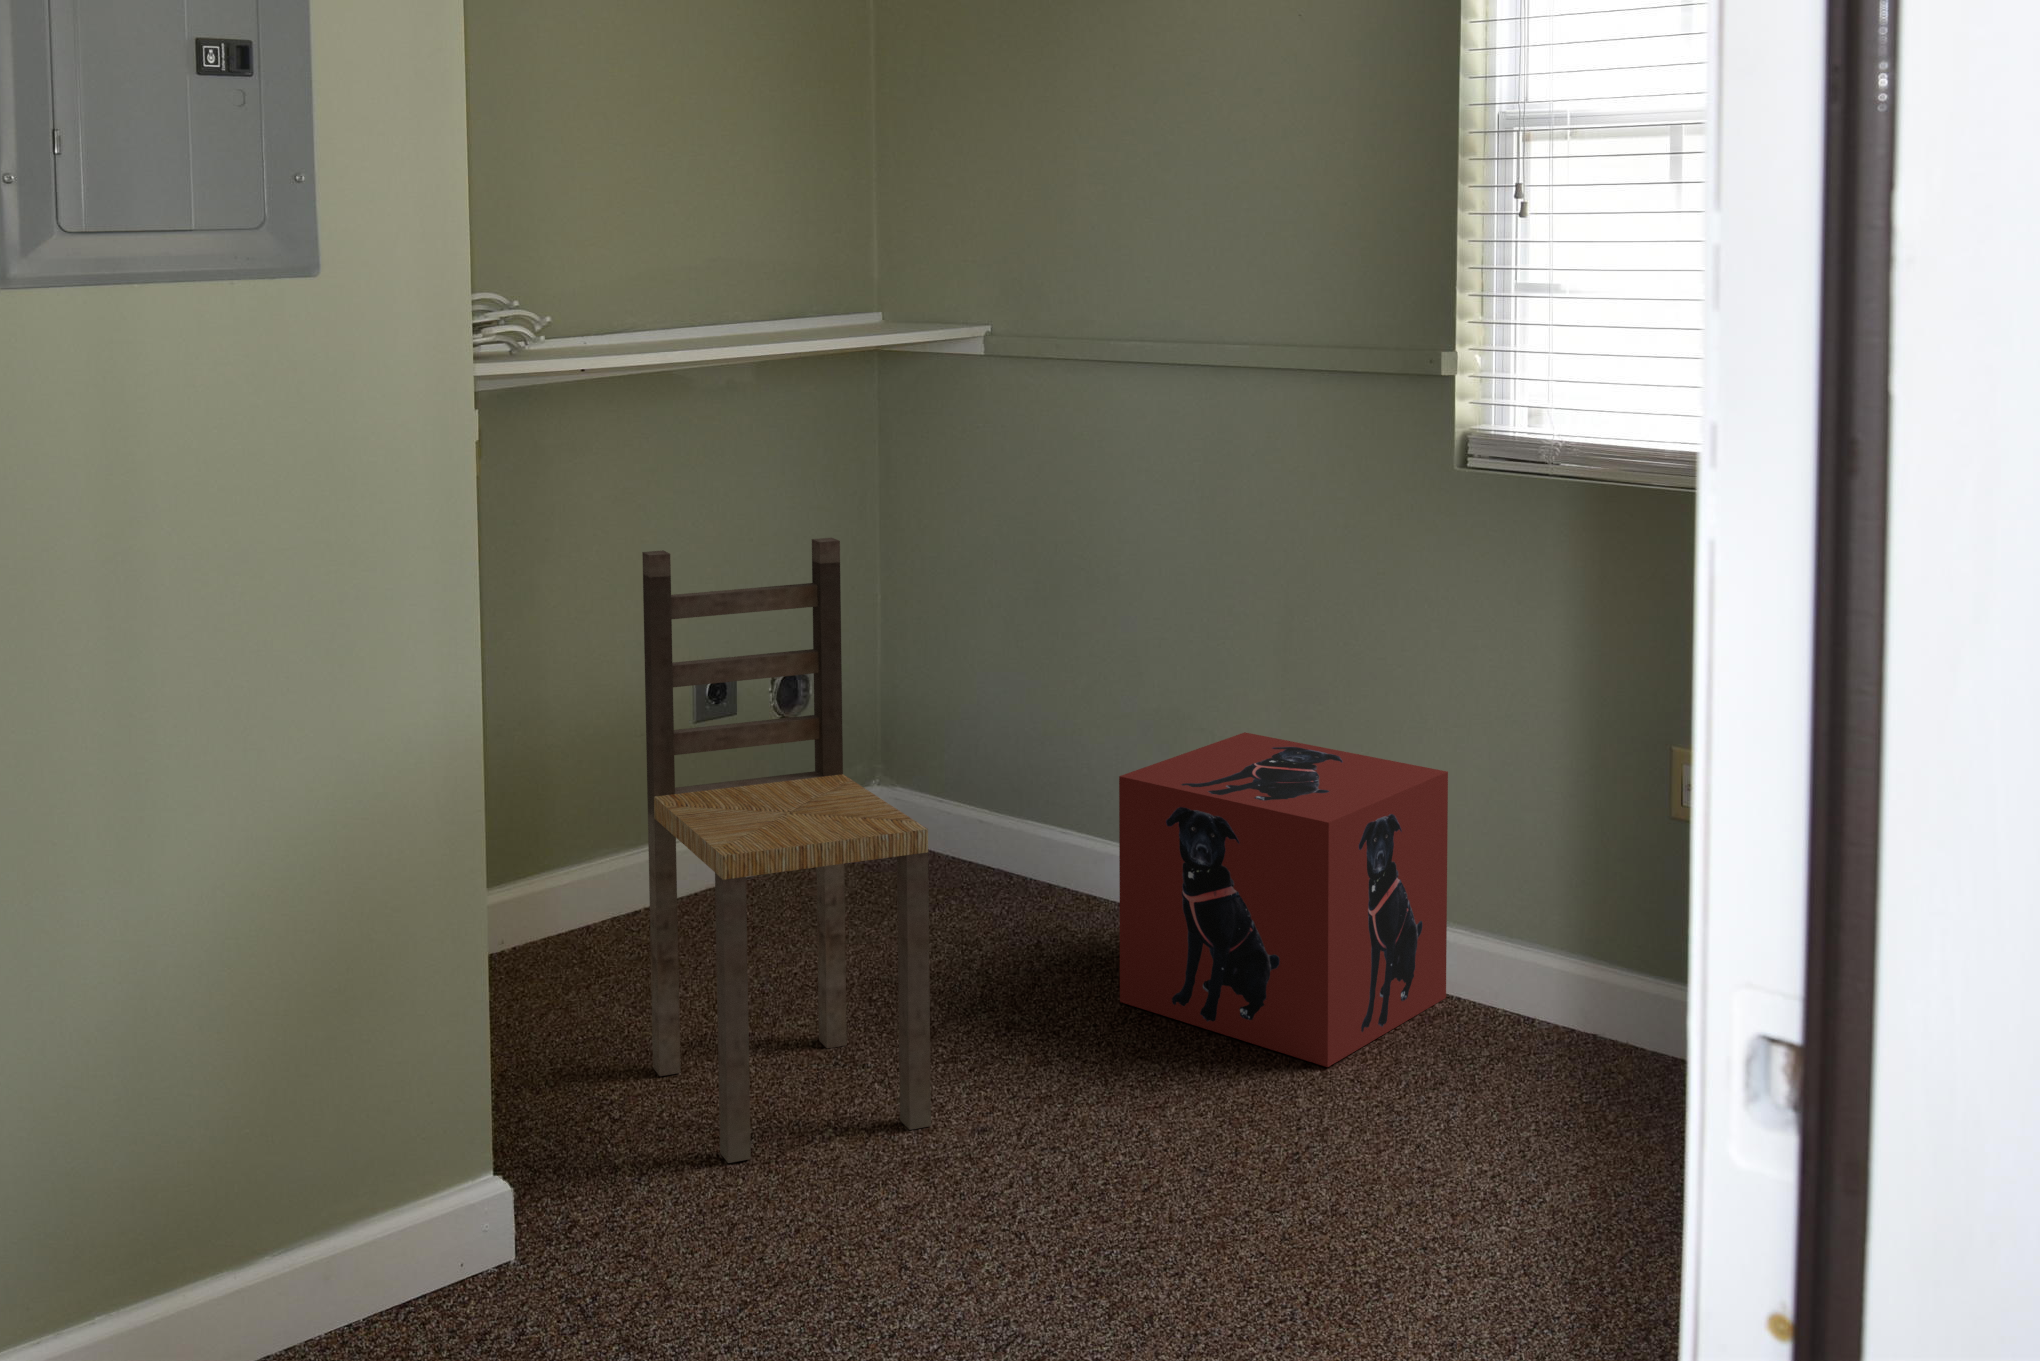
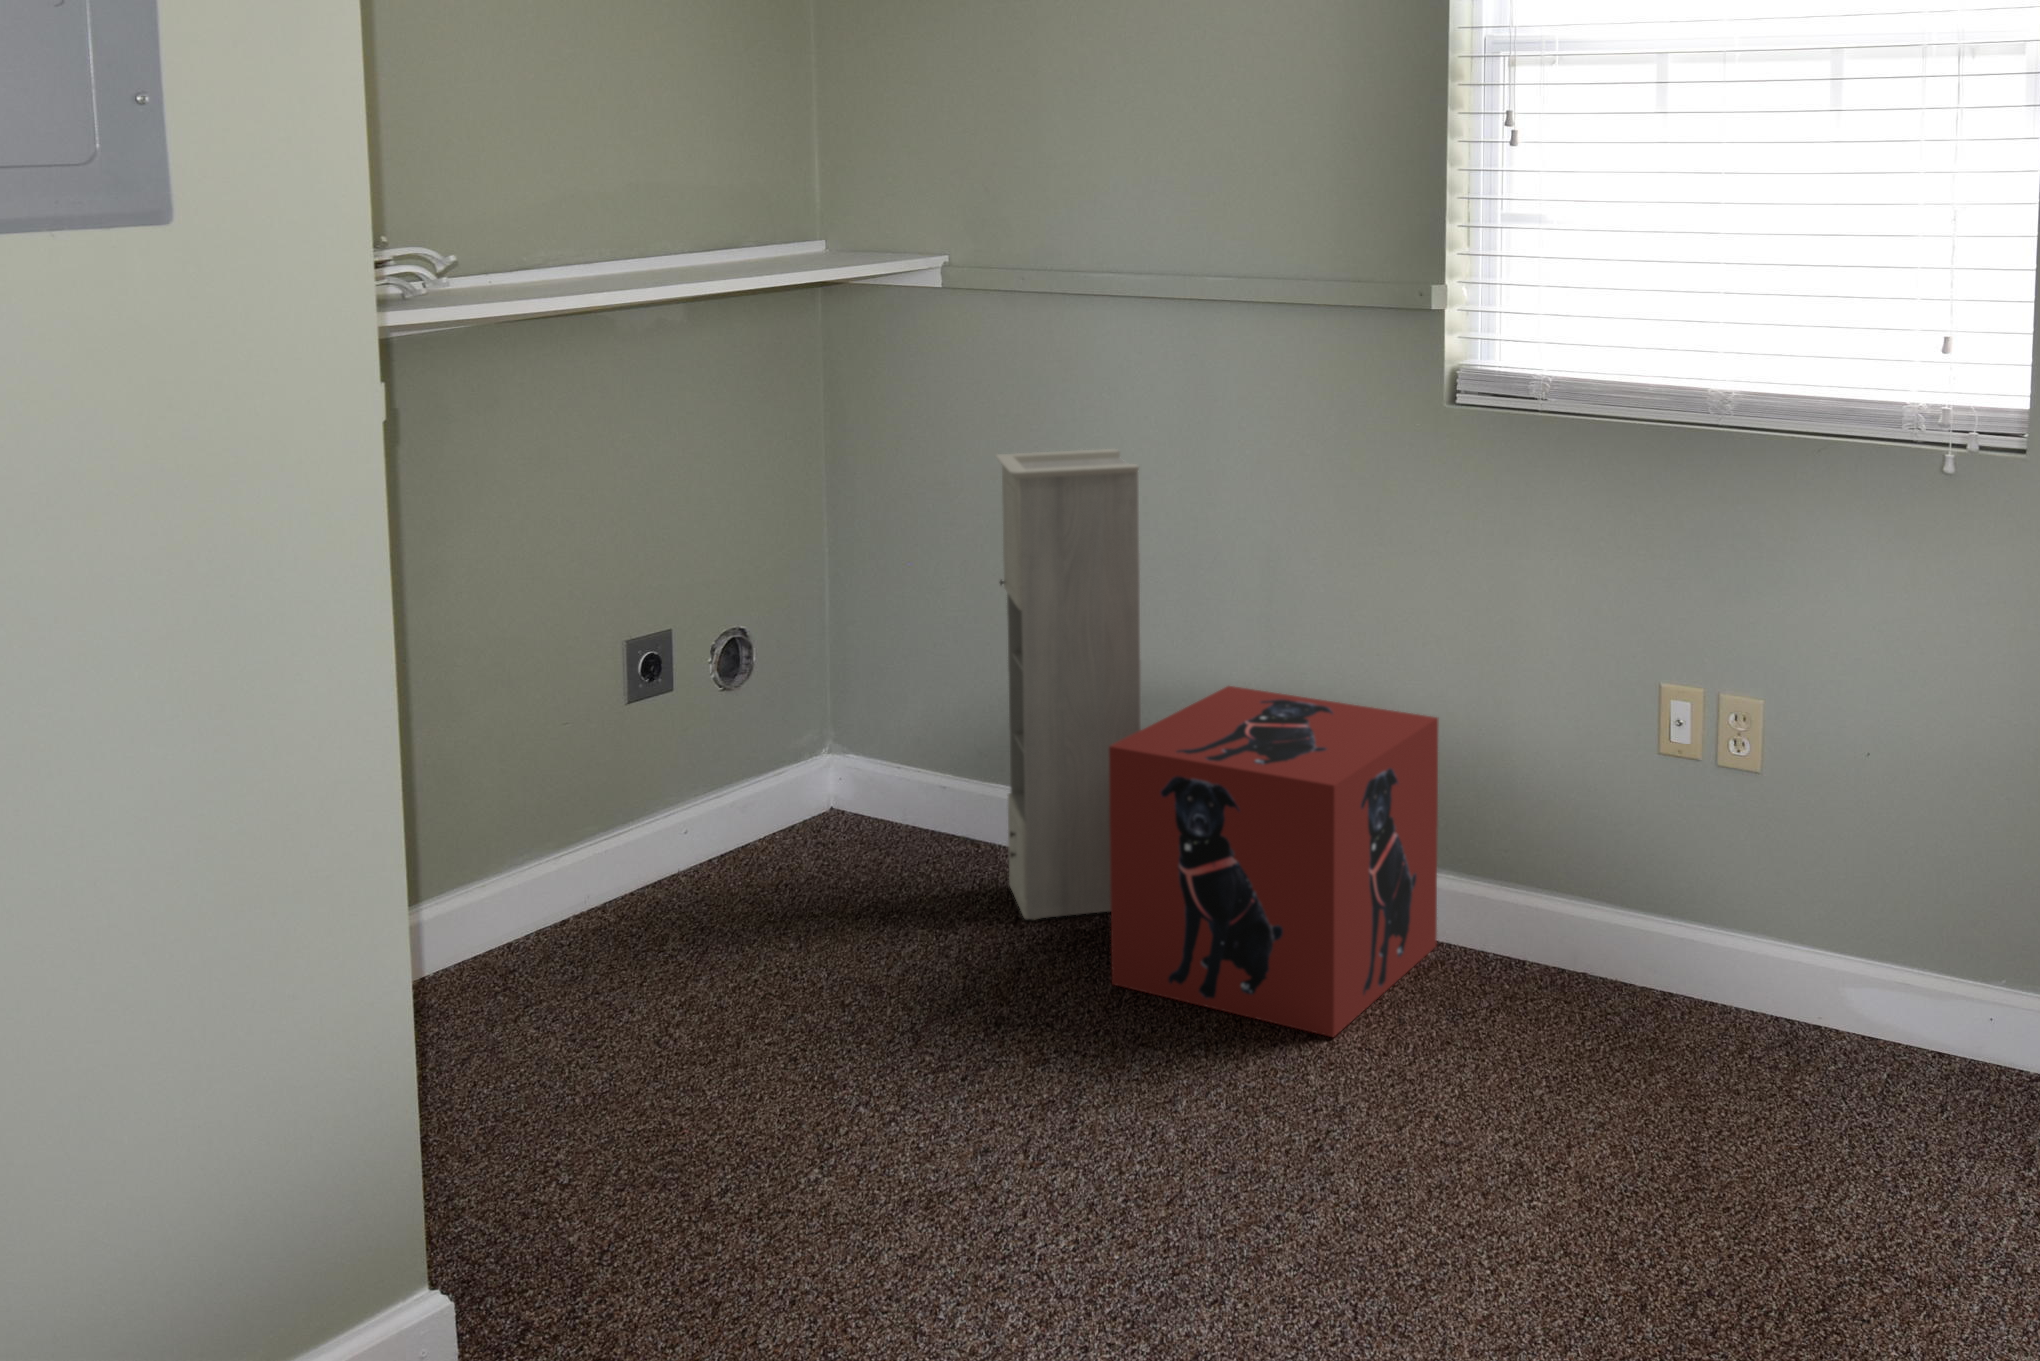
cabinet: none [1027,505,1160,941] -> present [995,449,1141,919]
chair: present [642,538,931,1163] -> none [577,506,929,1230]

